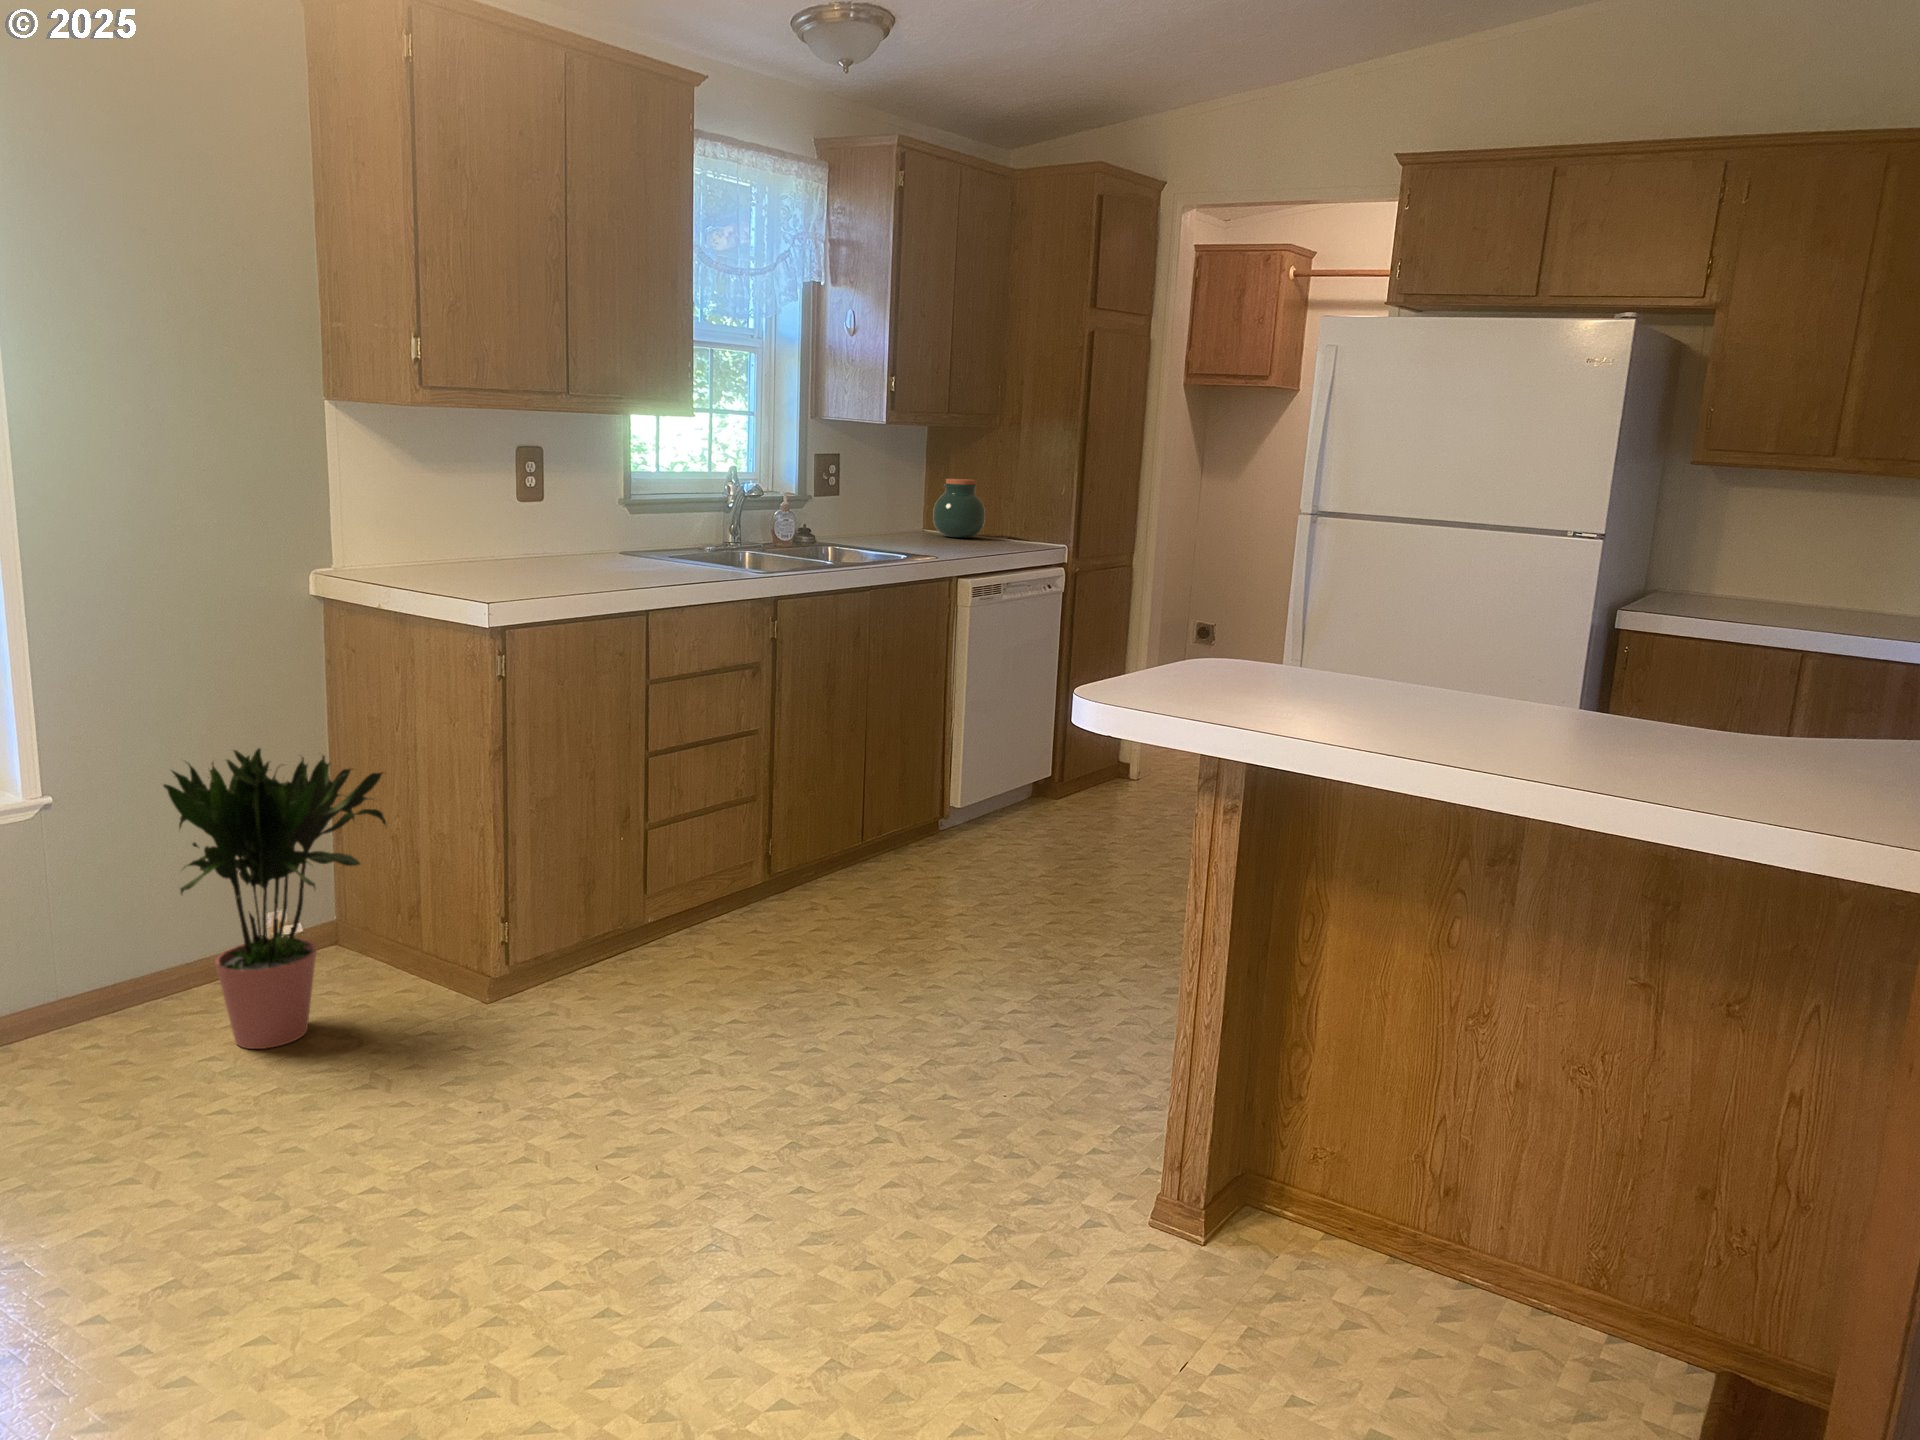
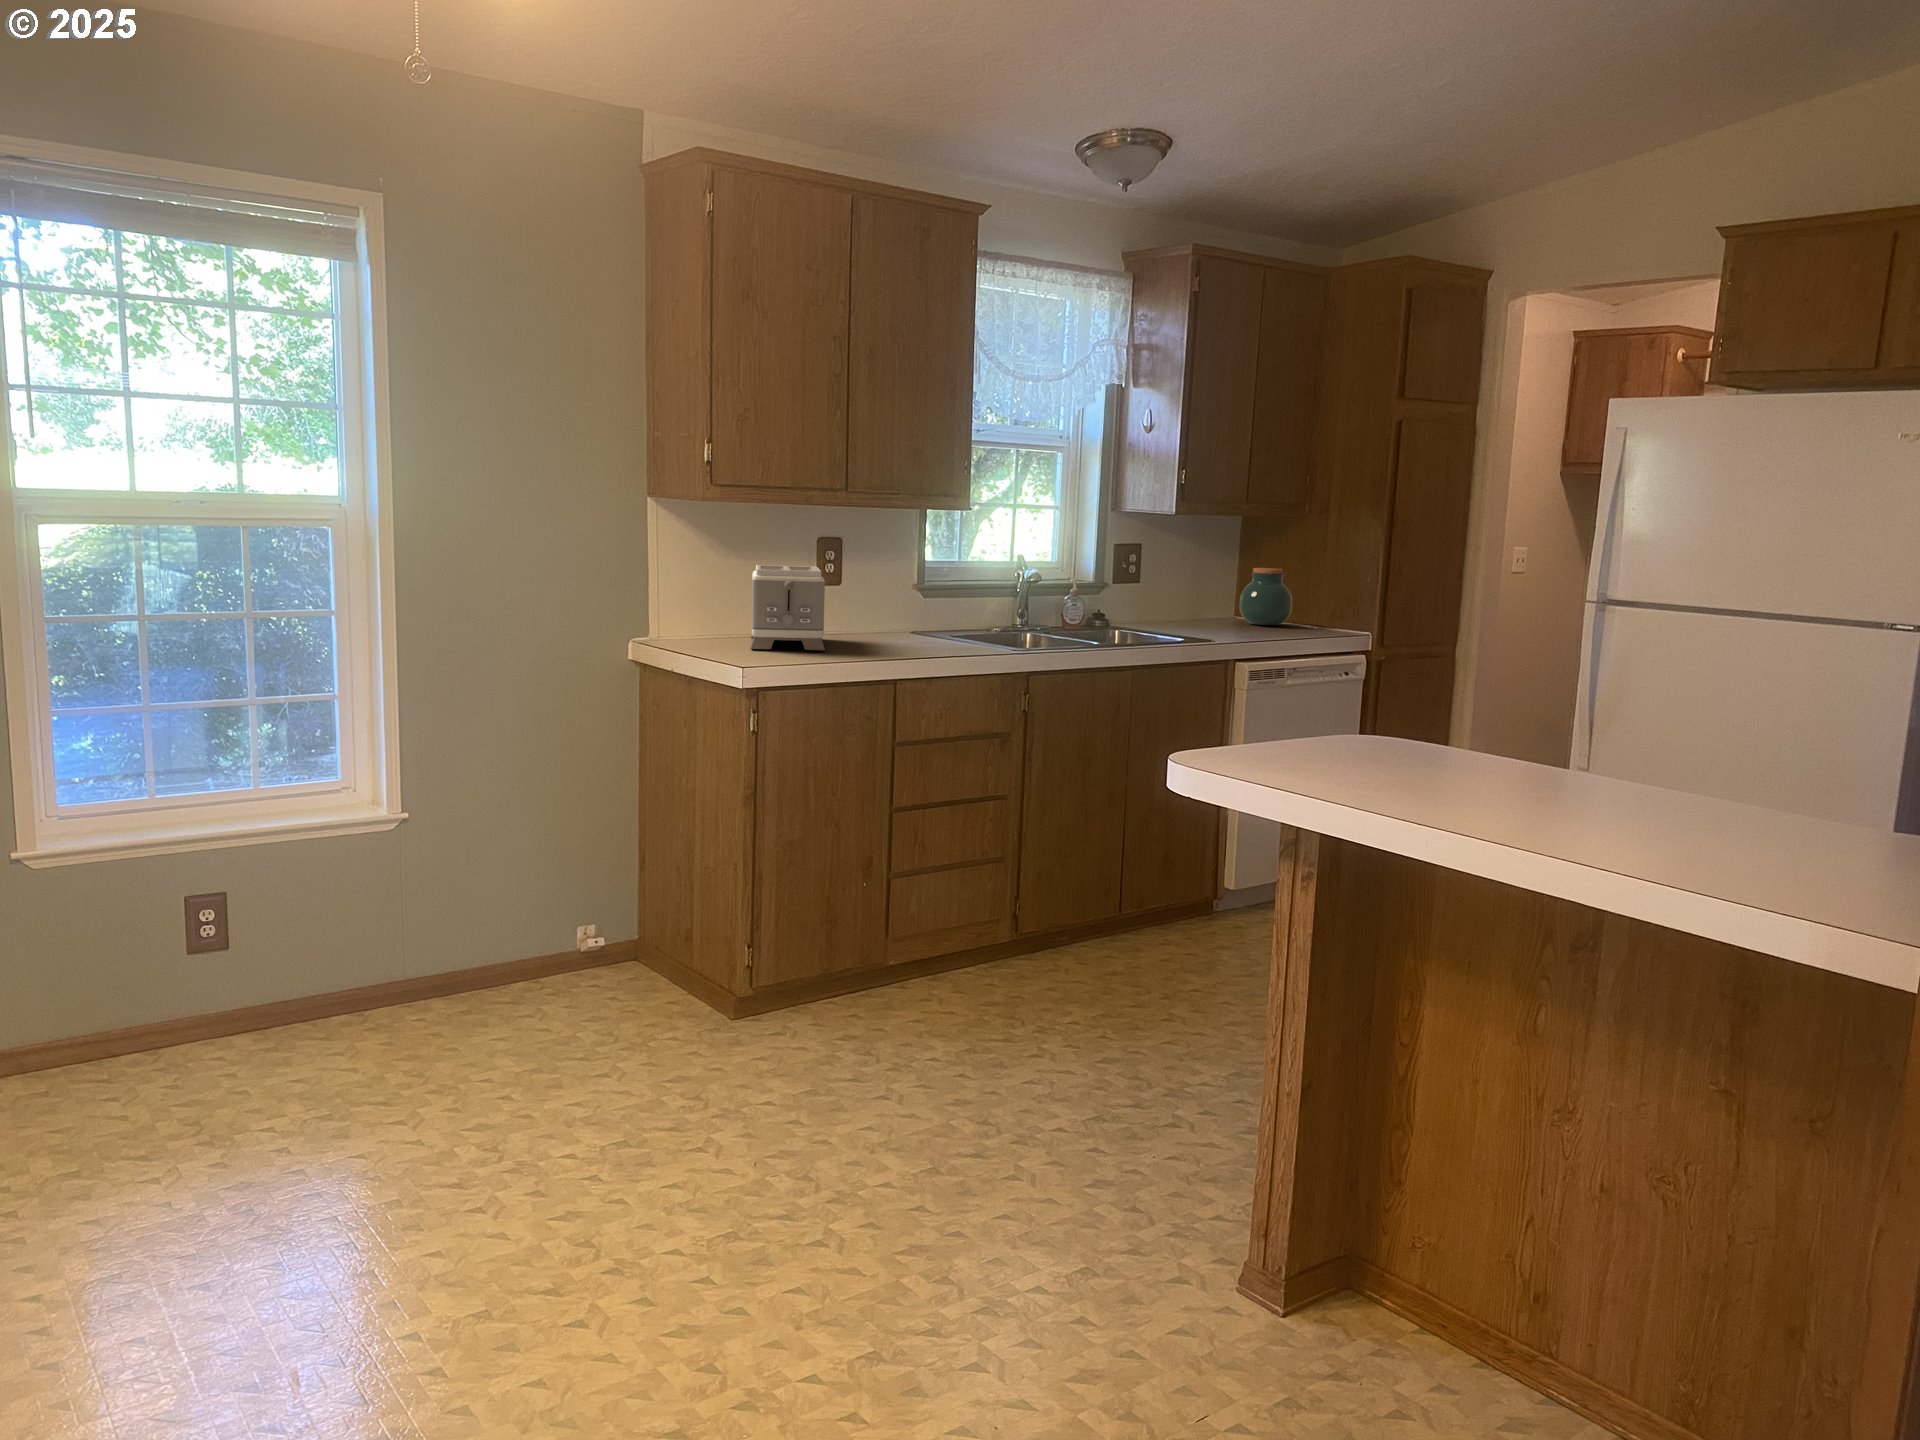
toaster: none [449,481,559,581] -> present [750,565,825,650]
potted plant: present [163,748,386,1049] -> none [483,766,670,1029]

